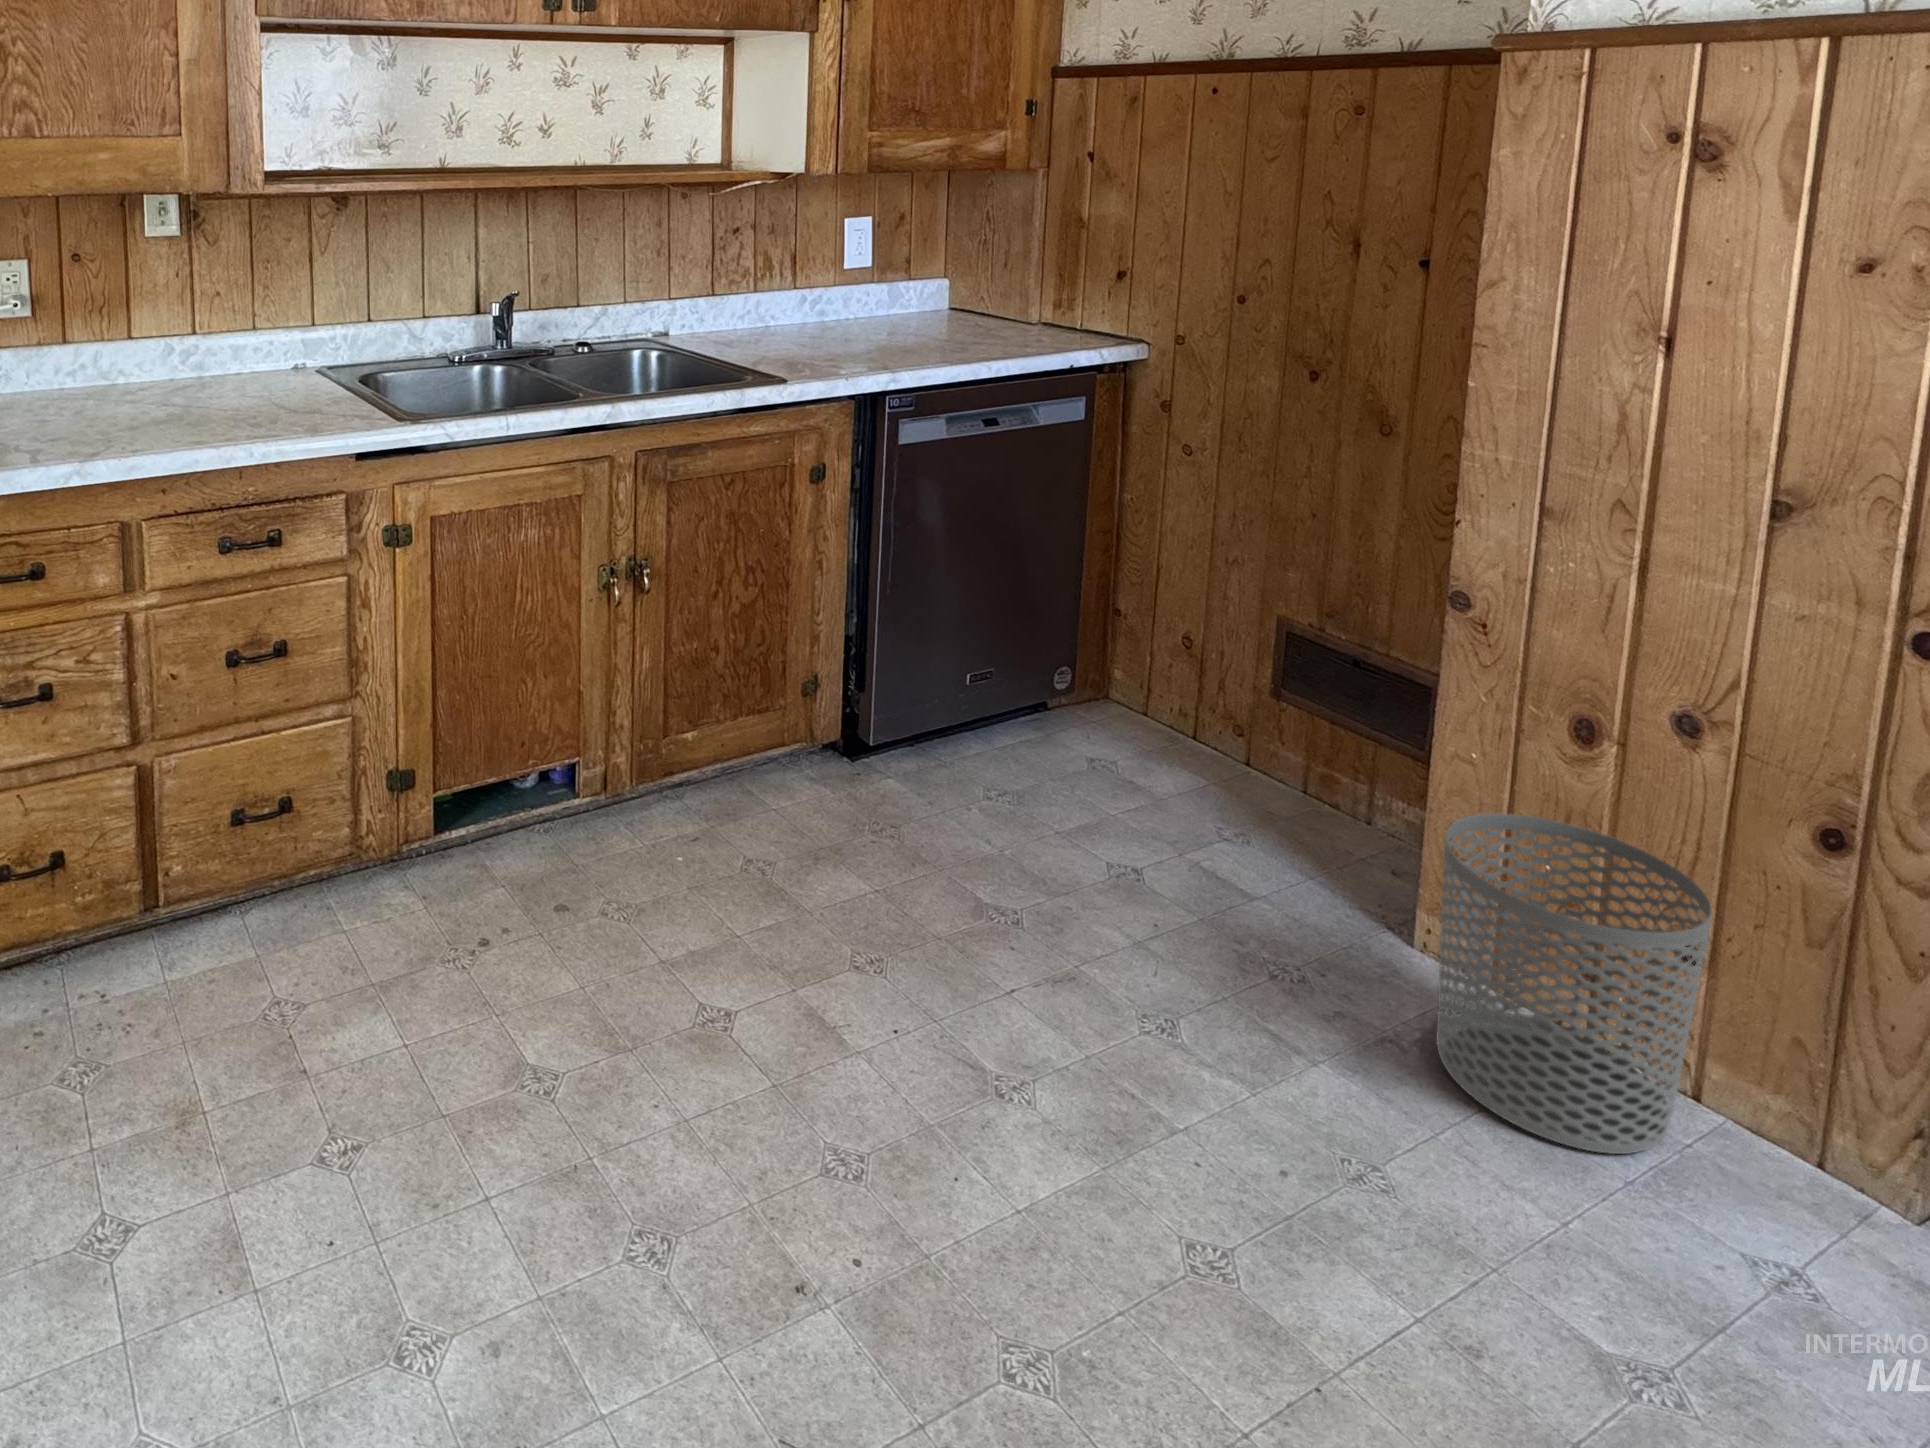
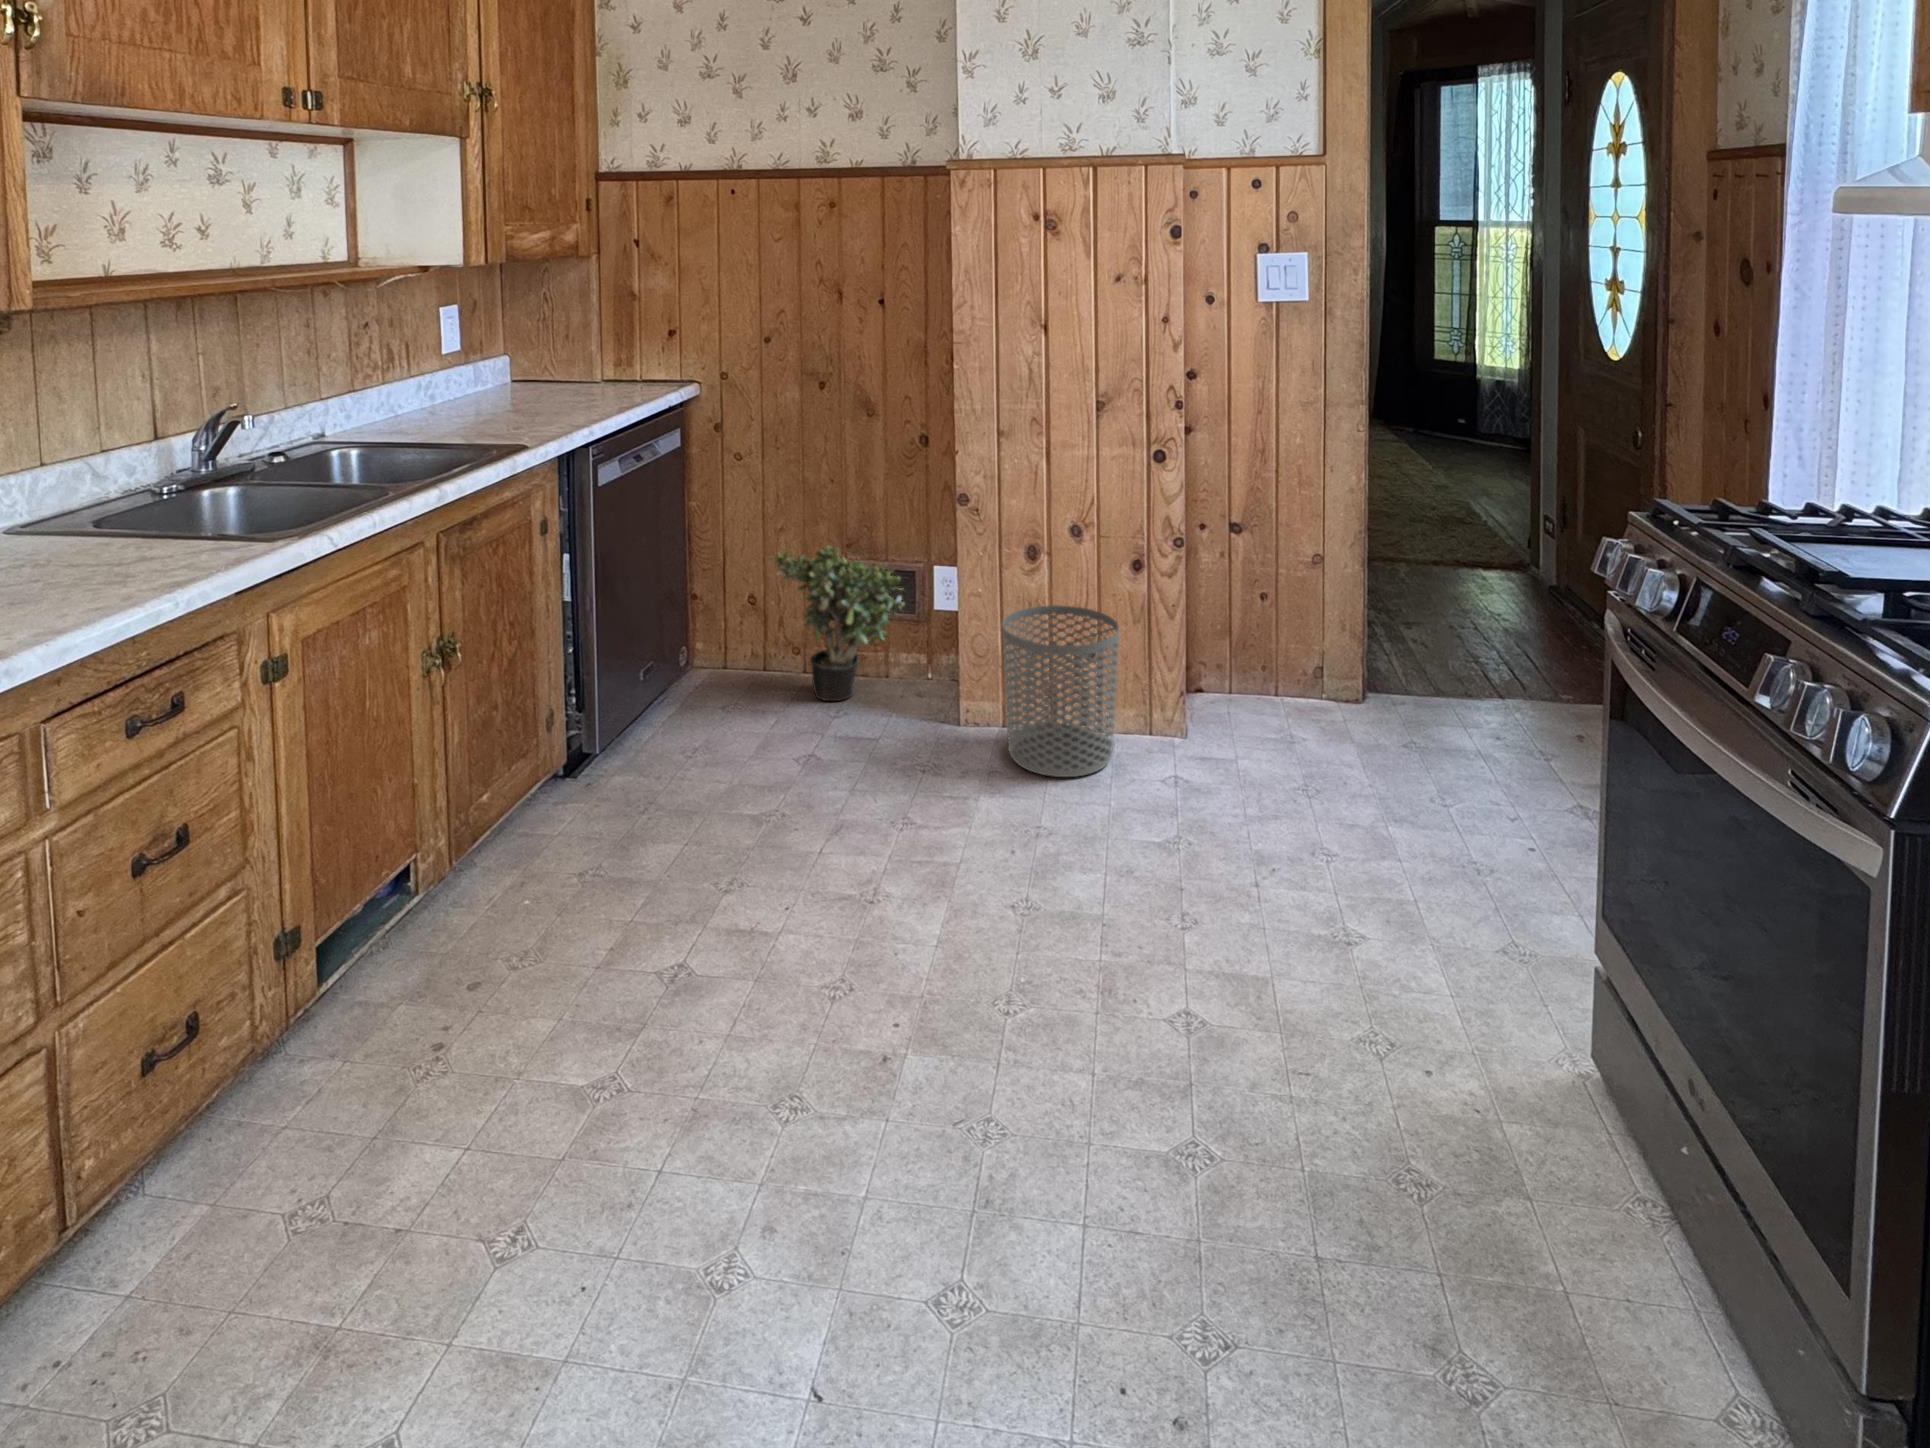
potted plant: none [1172,596,1382,835] -> present [773,545,904,701]

